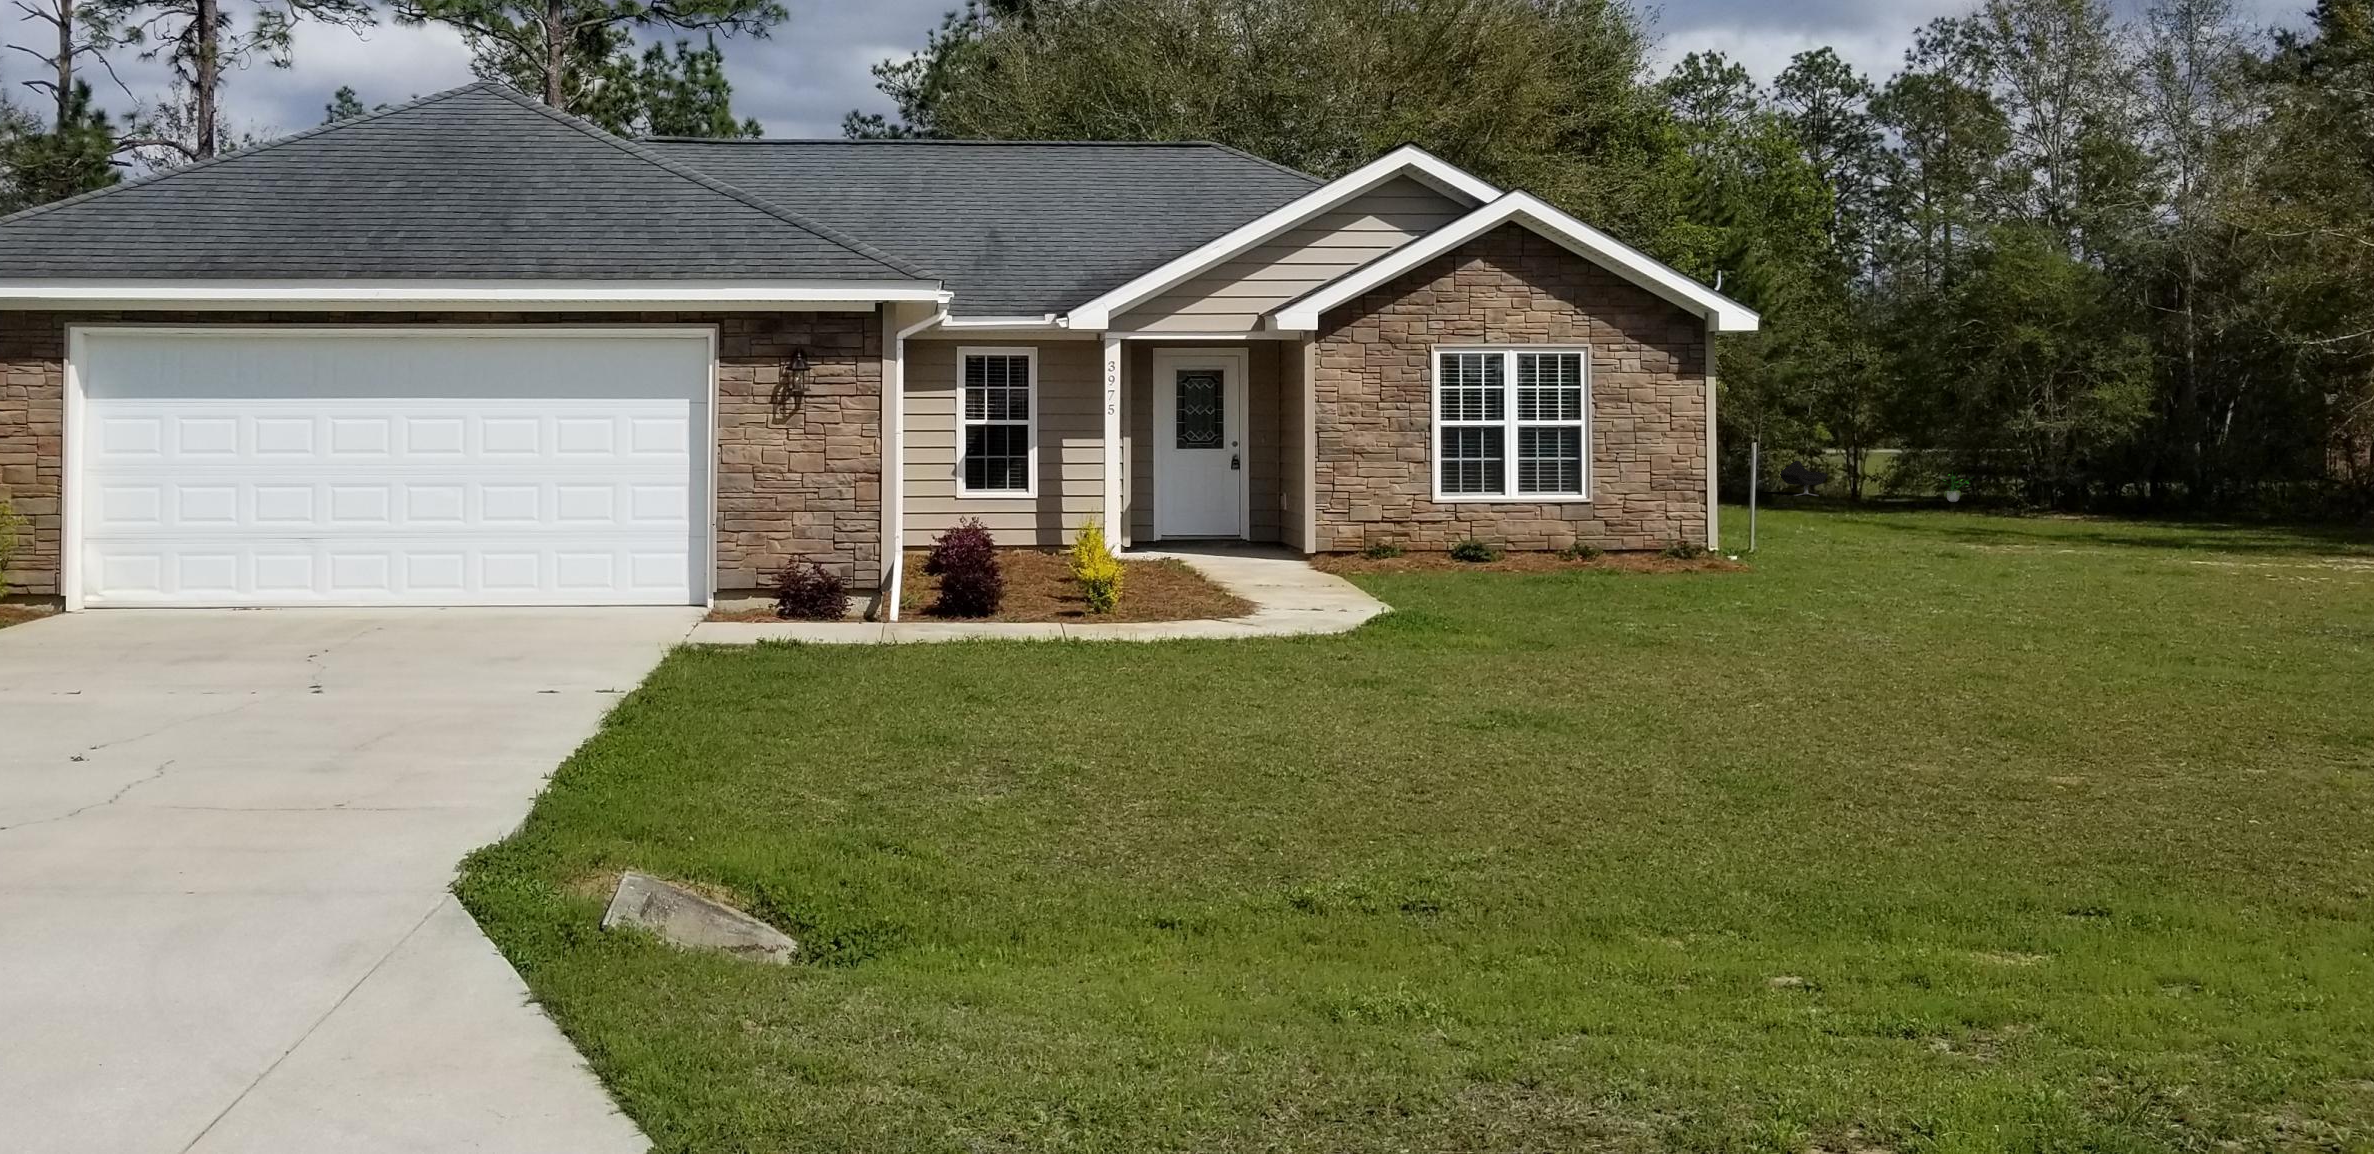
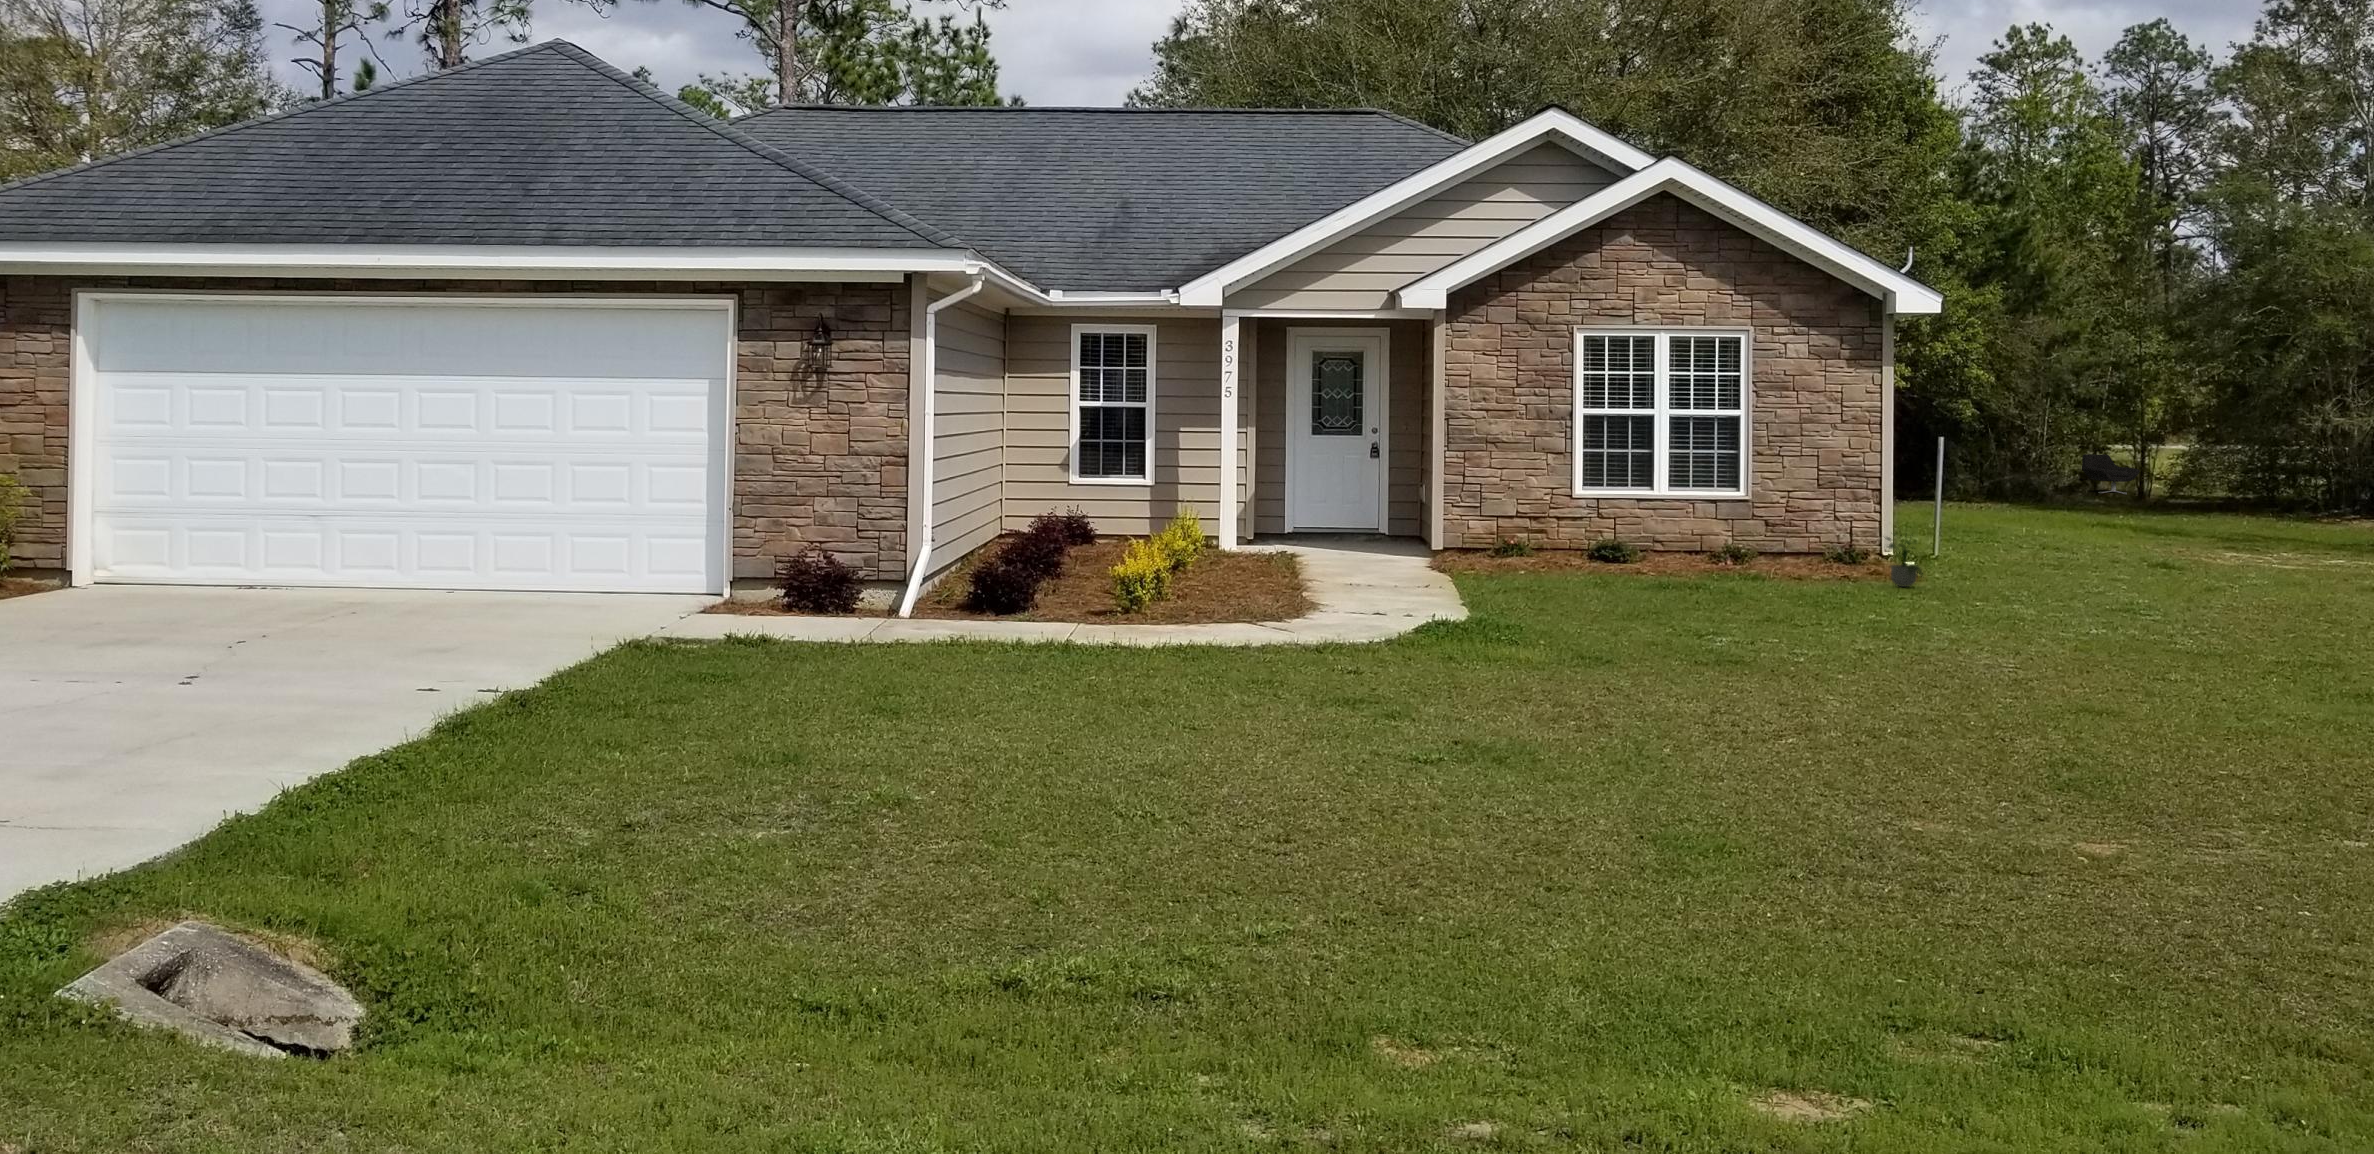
potted plant: present [1944,474,1969,502] -> present [1885,535,1923,587]

